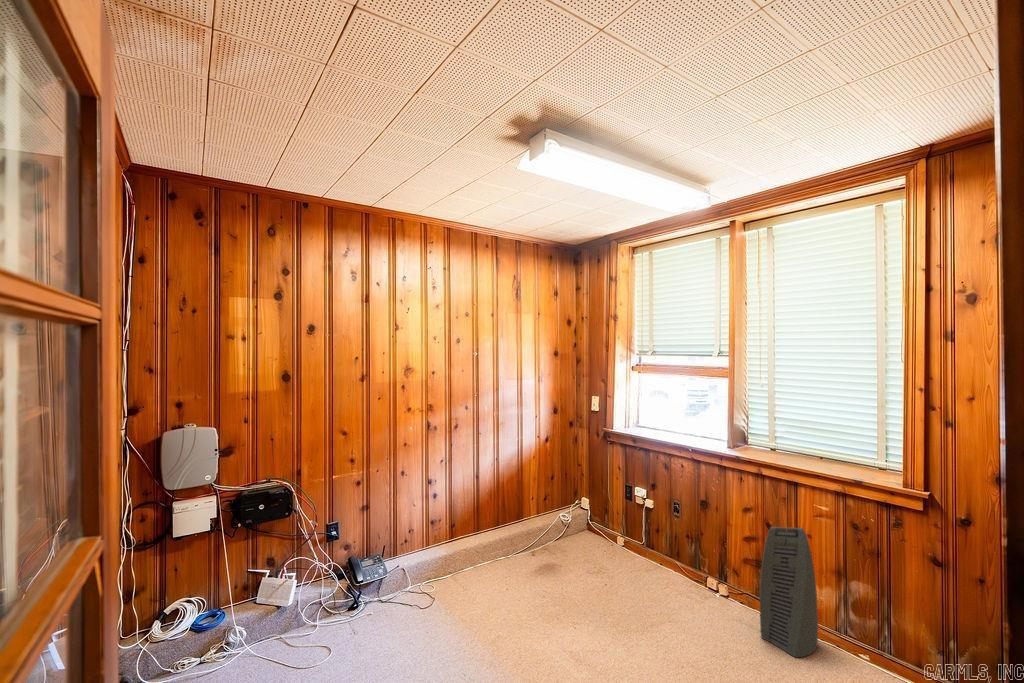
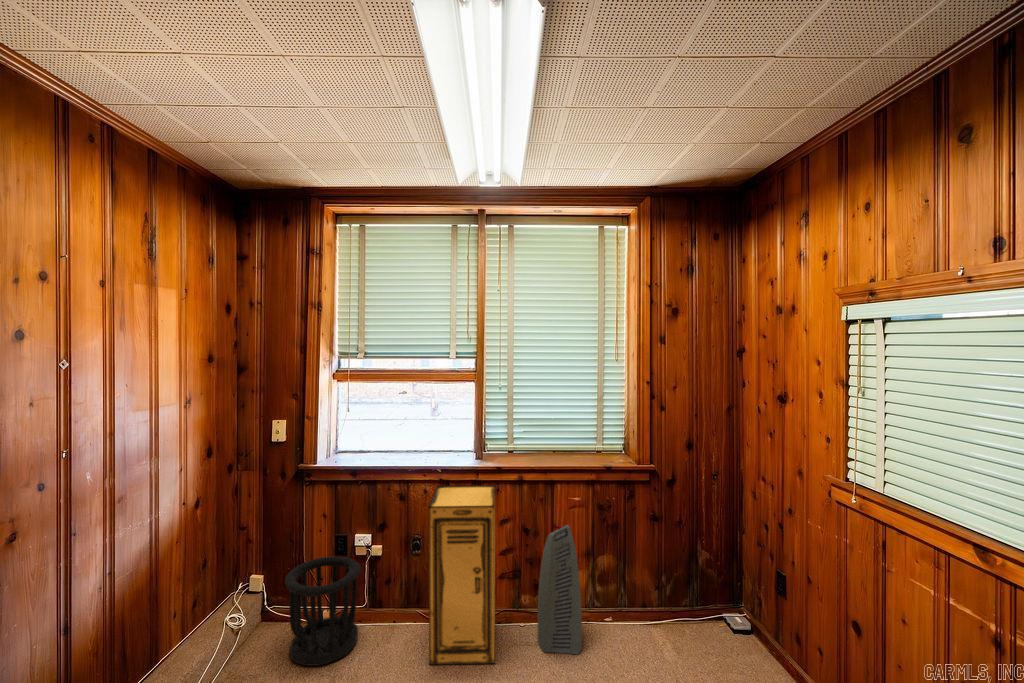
storage cabinet: none [658,462,737,620] -> present [429,485,495,665]
wastebasket: none [583,495,632,564] -> present [285,557,360,666]

